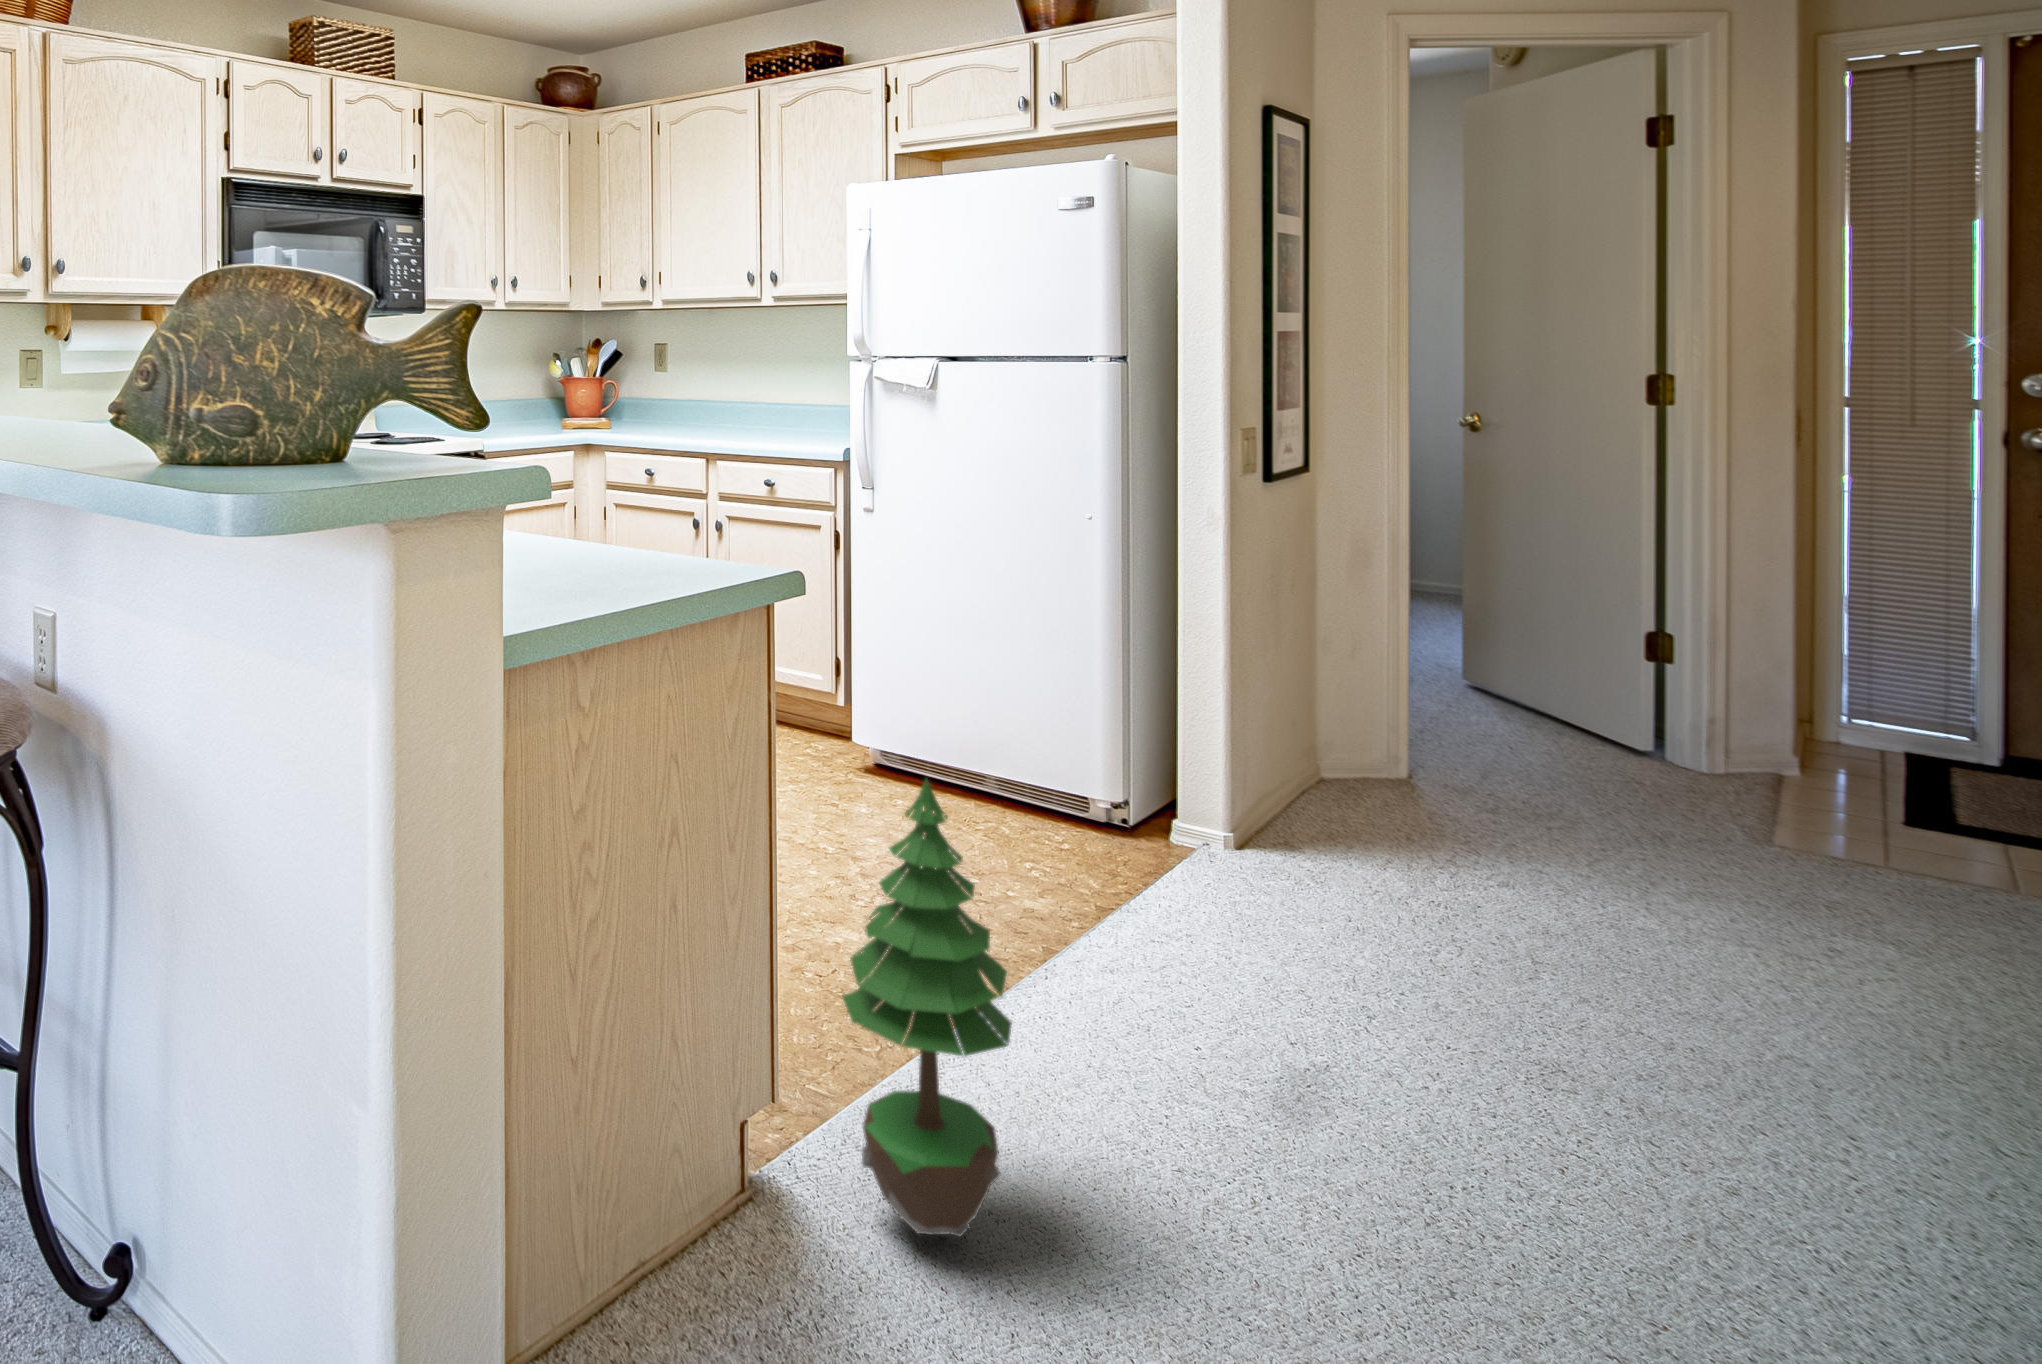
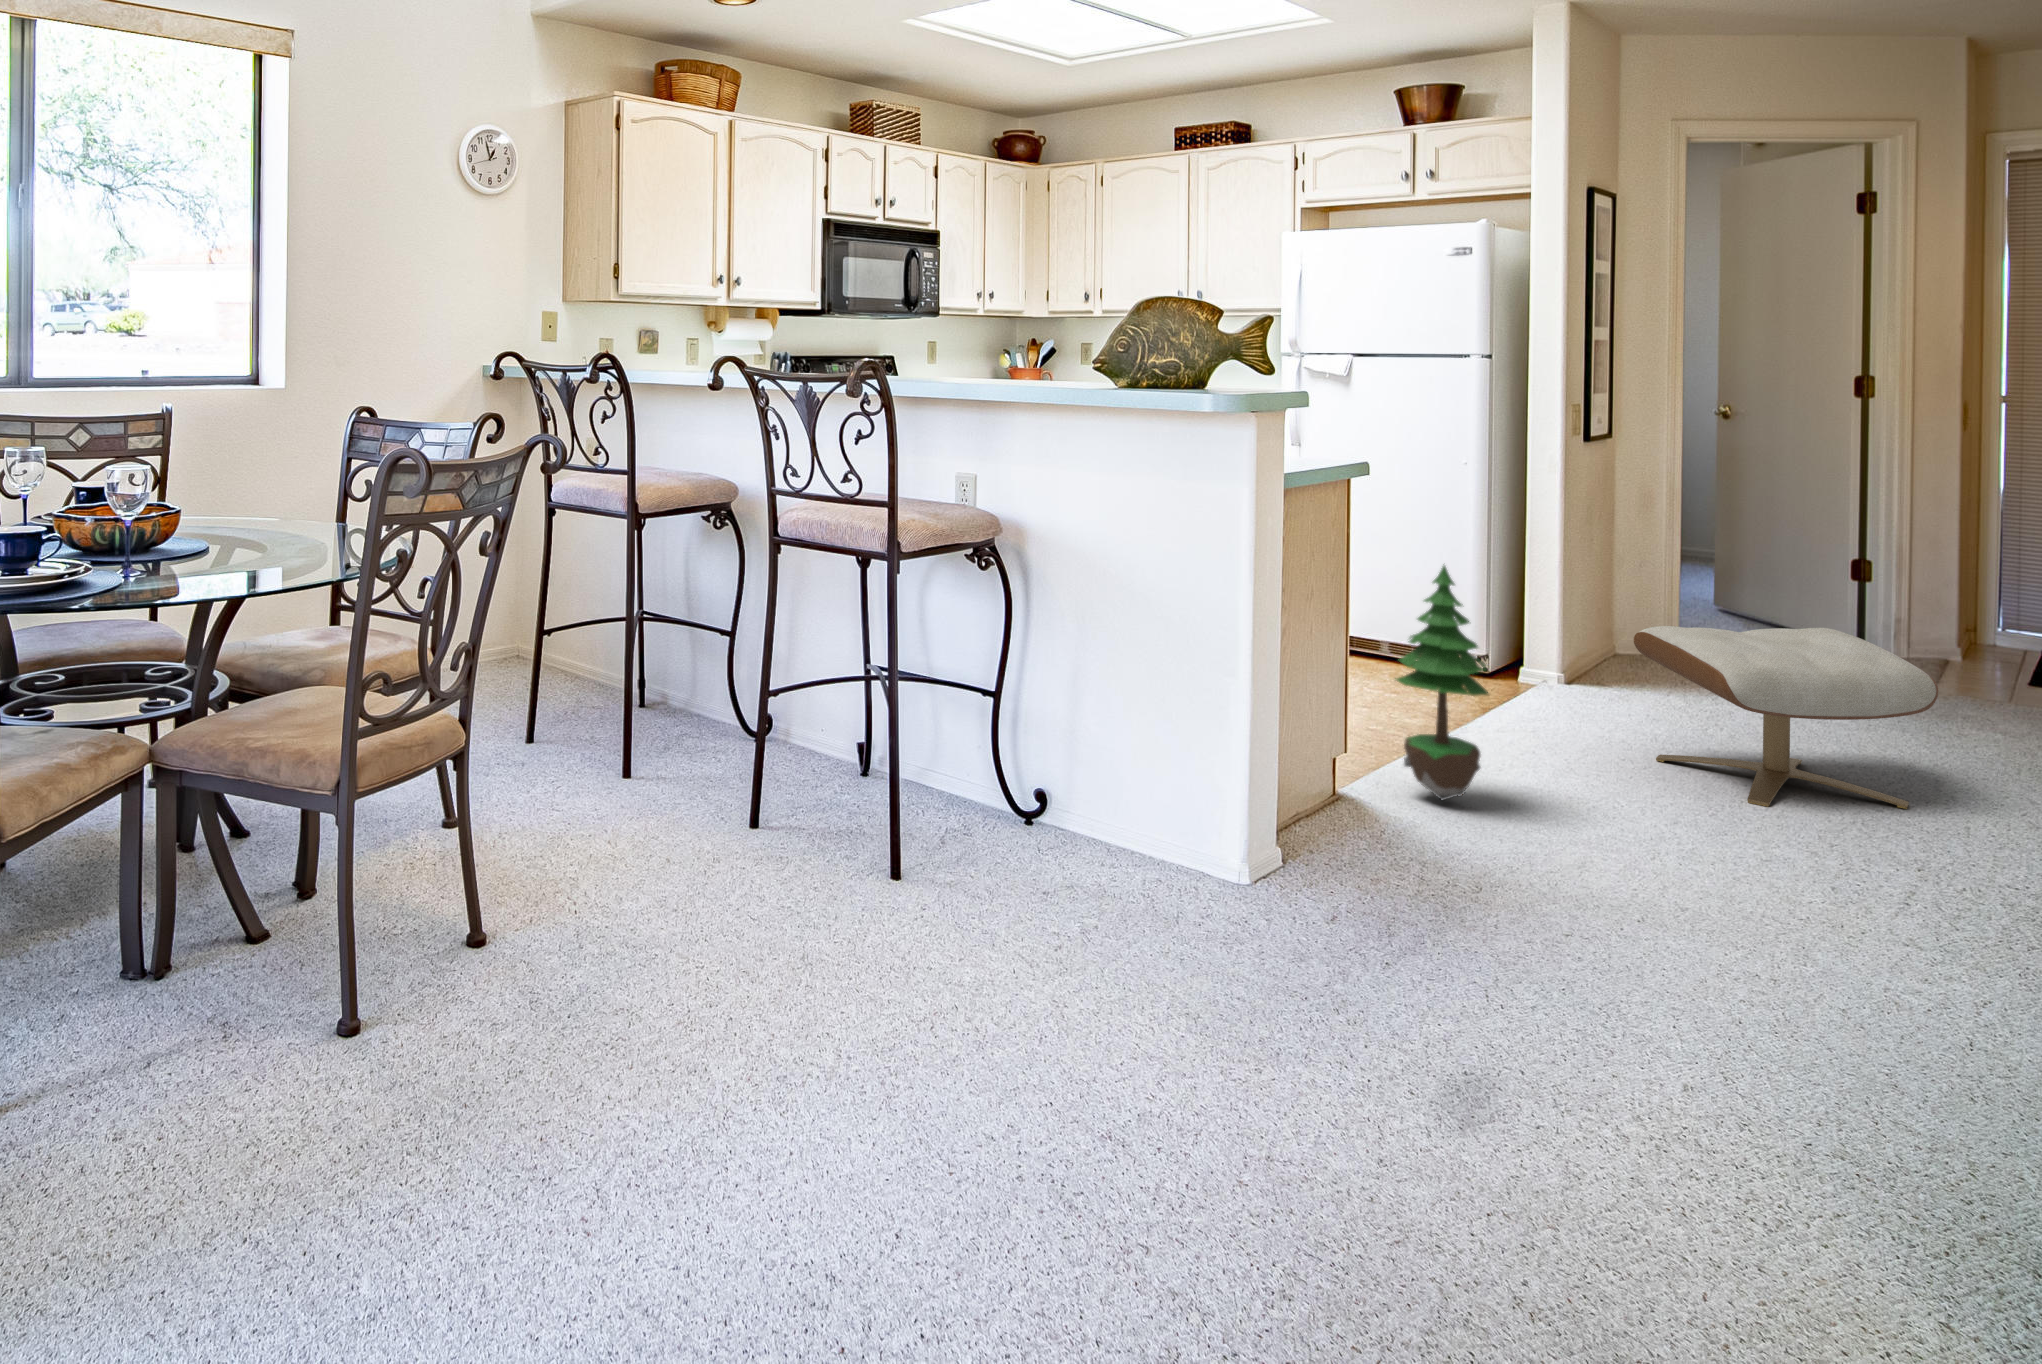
ottoman: none [1308,835,1861,1228] -> present [1634,626,1938,809]

